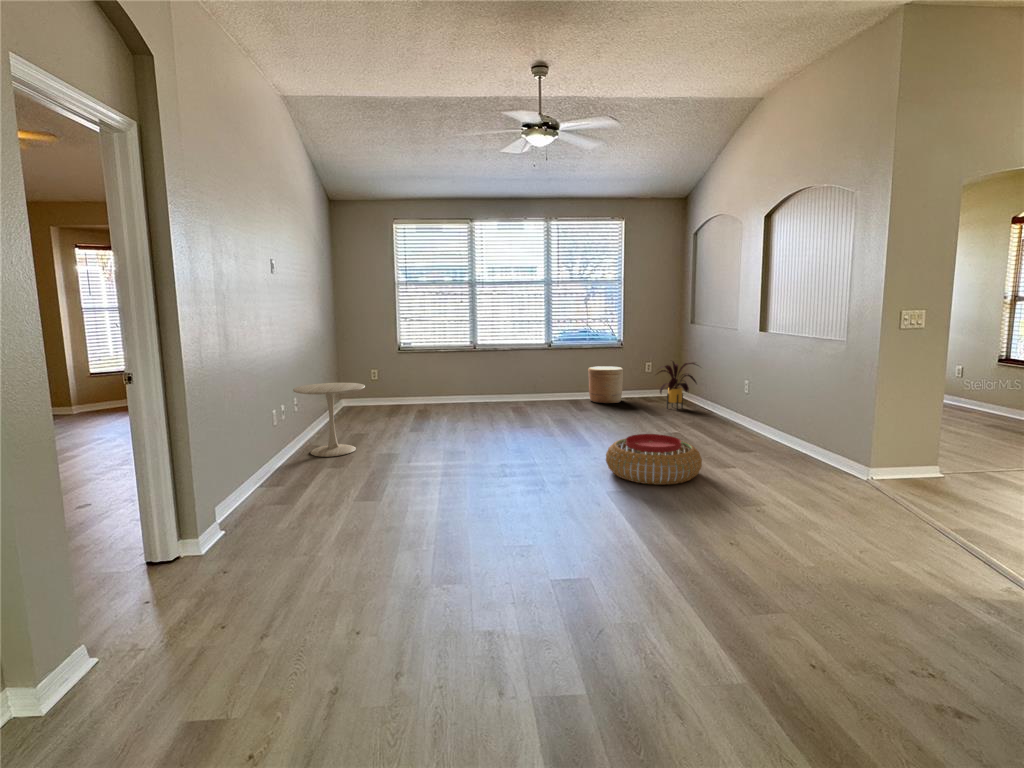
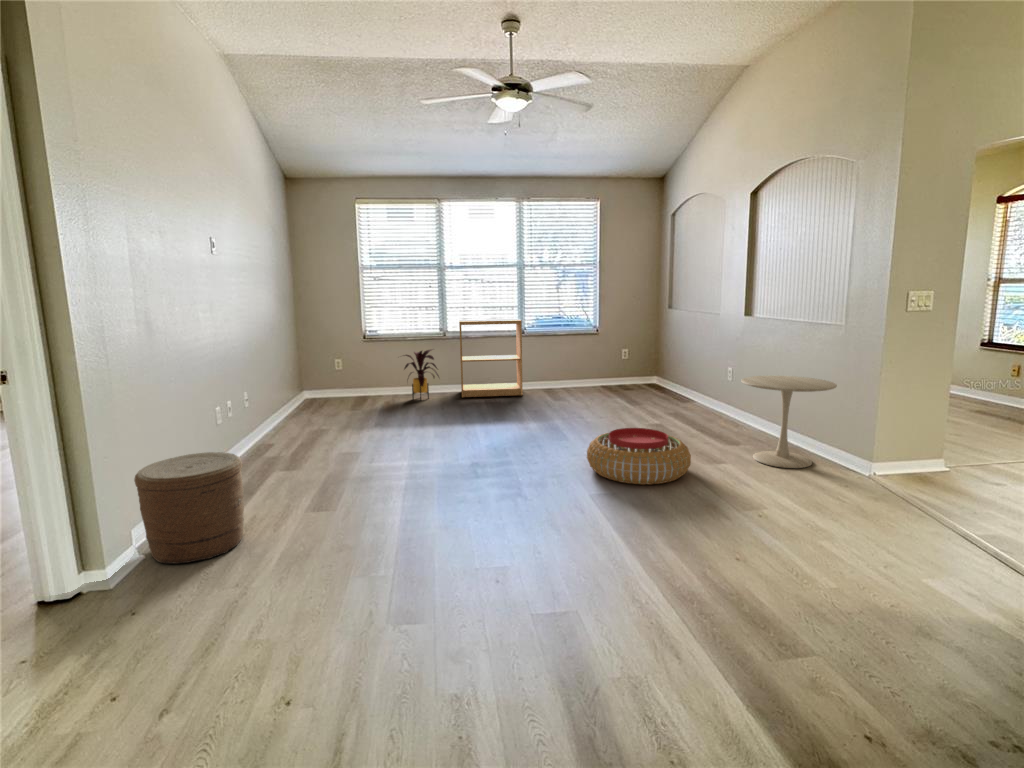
bookshelf: none [488,332,548,407] -> present [459,319,523,397]
house plant: present [660,362,696,410] -> present [404,349,439,399]
woven basket: present [588,366,623,403] -> present [134,452,244,564]
side table: present [293,383,365,457] -> present [742,376,837,468]

